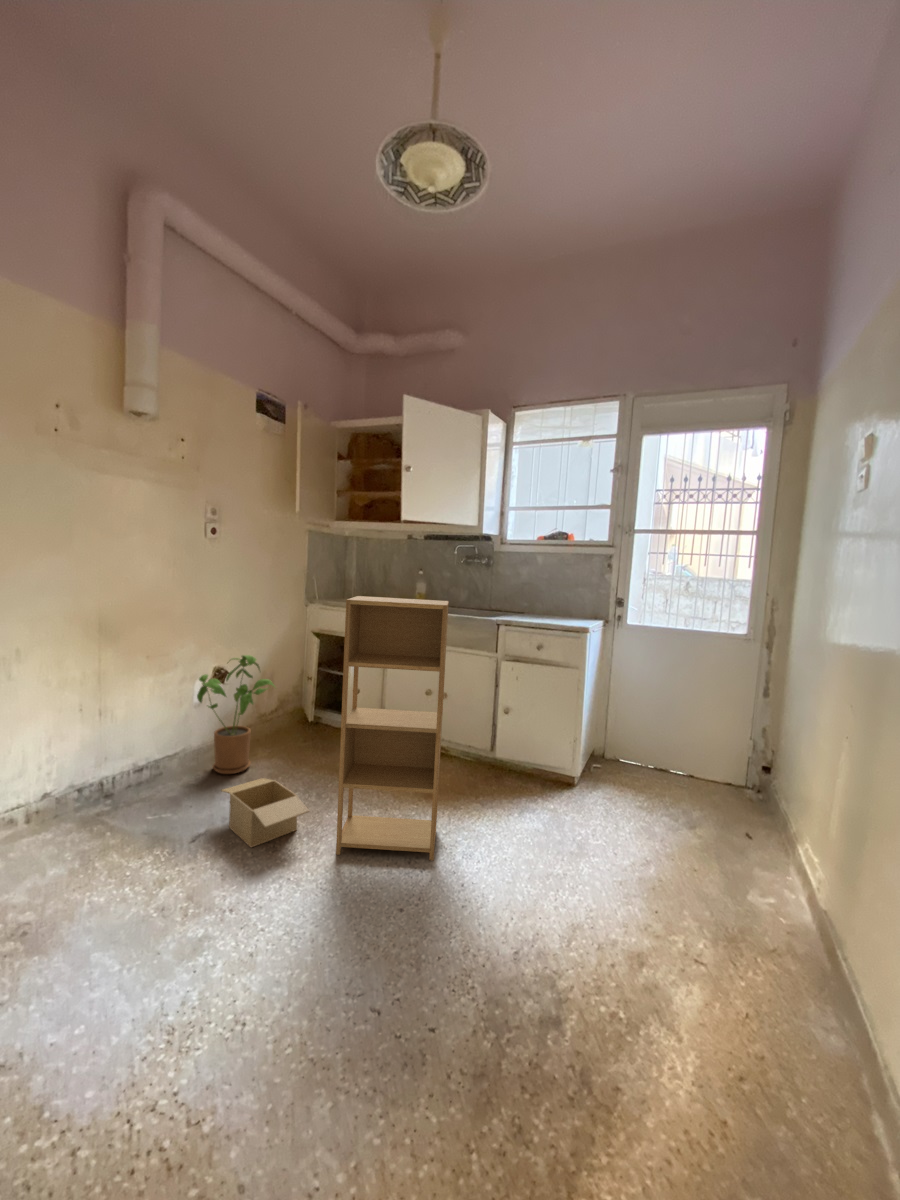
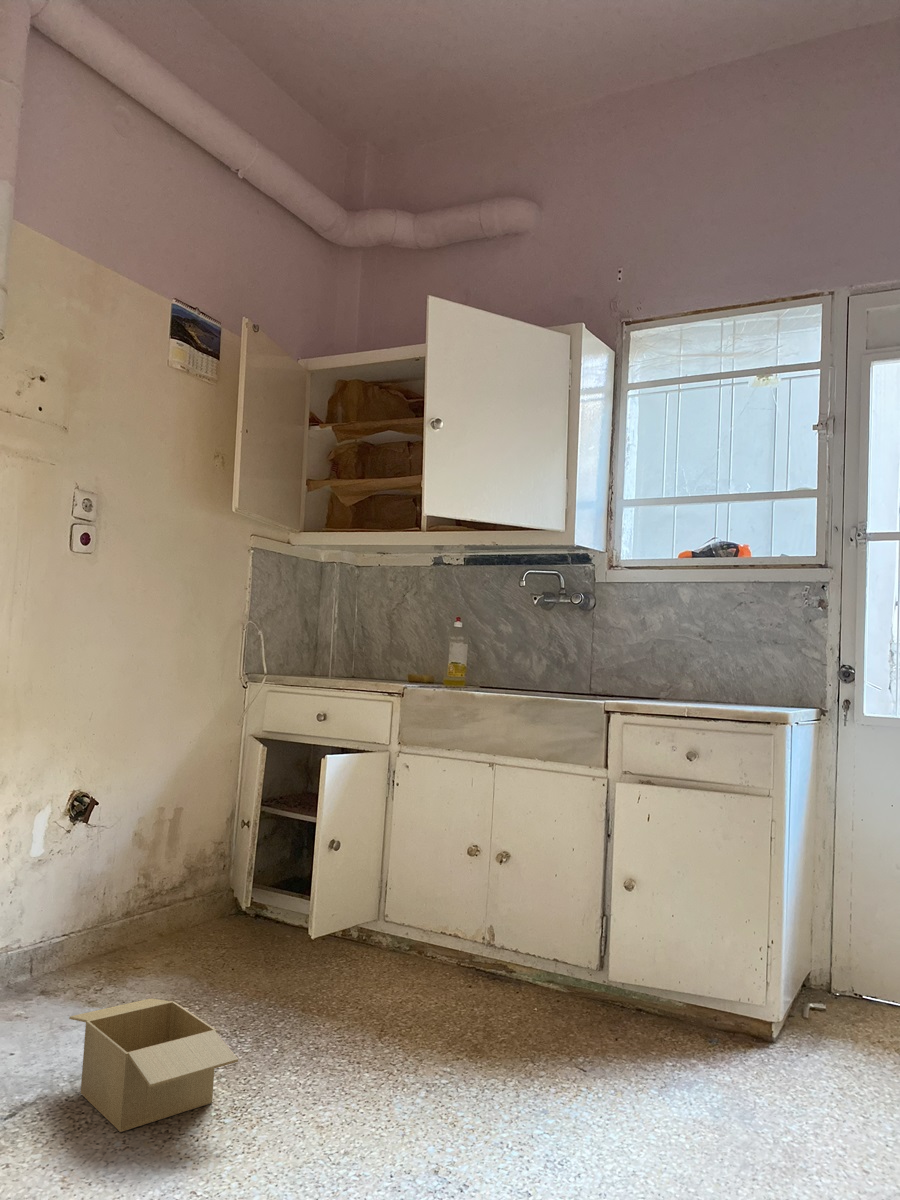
shelving unit: present [336,596,449,860] -> none [288,632,514,1171]
house plant: present [197,655,274,774] -> none [36,766,186,997]

